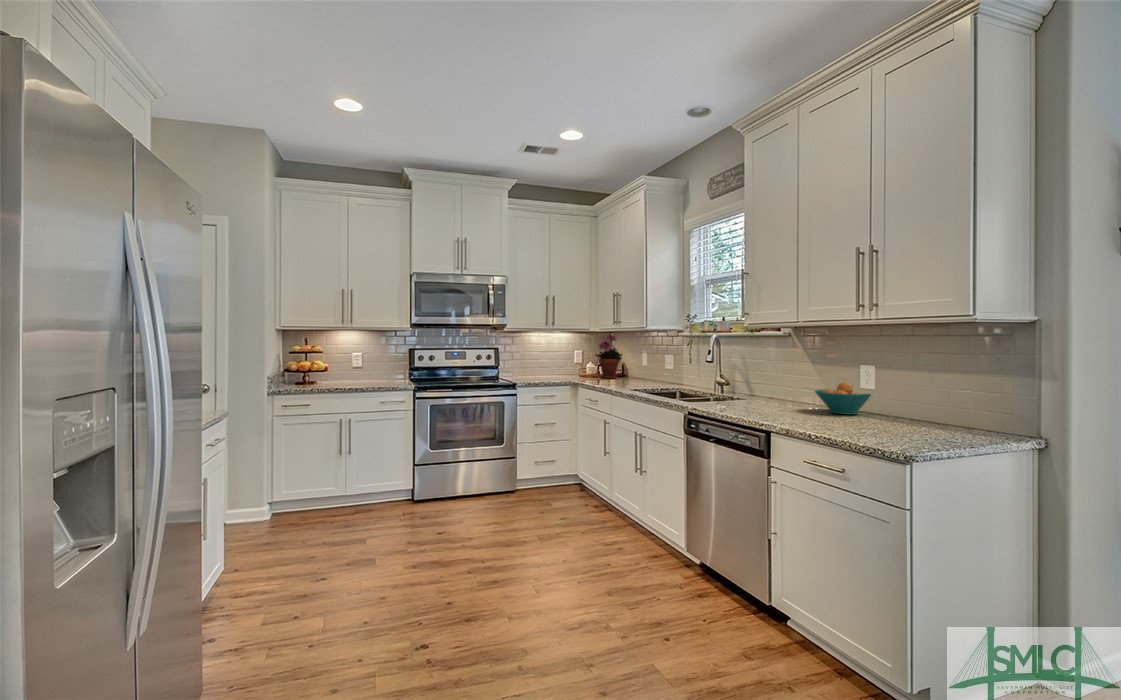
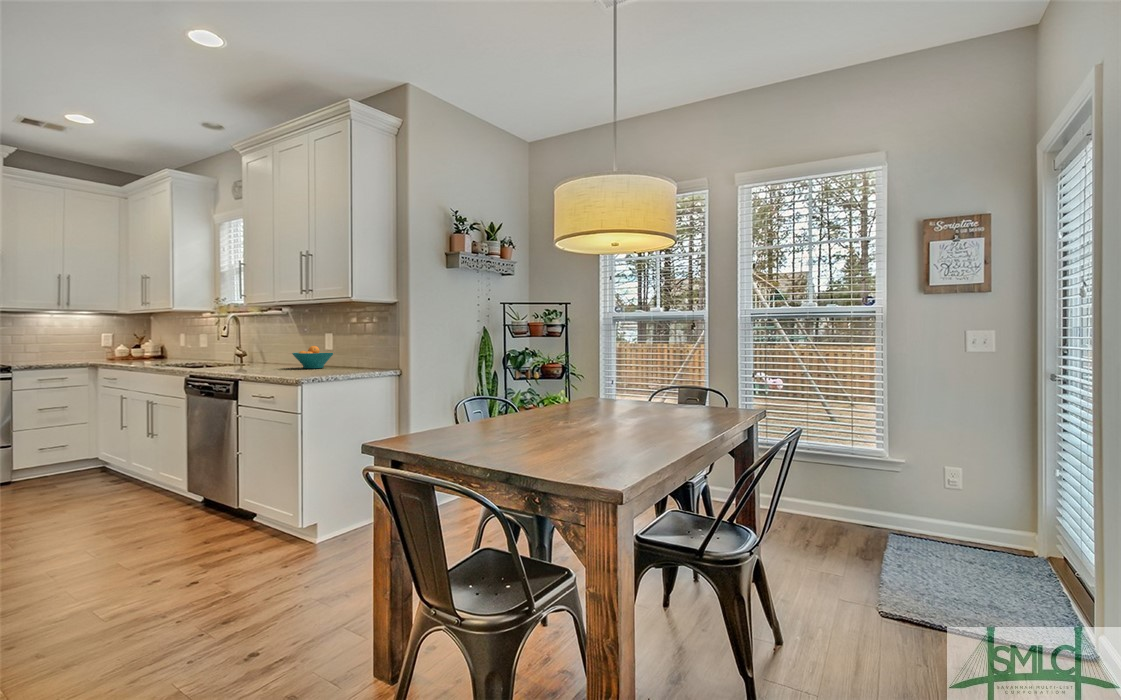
potted plant: present [596,335,622,378] -> none [127,317,160,360]

